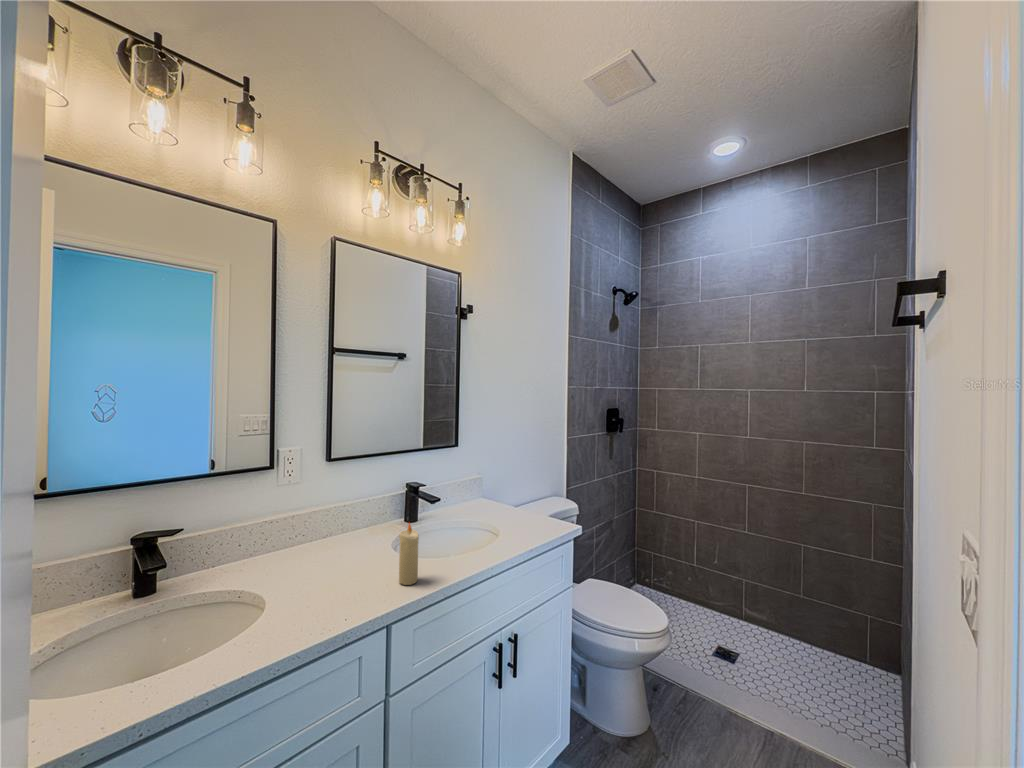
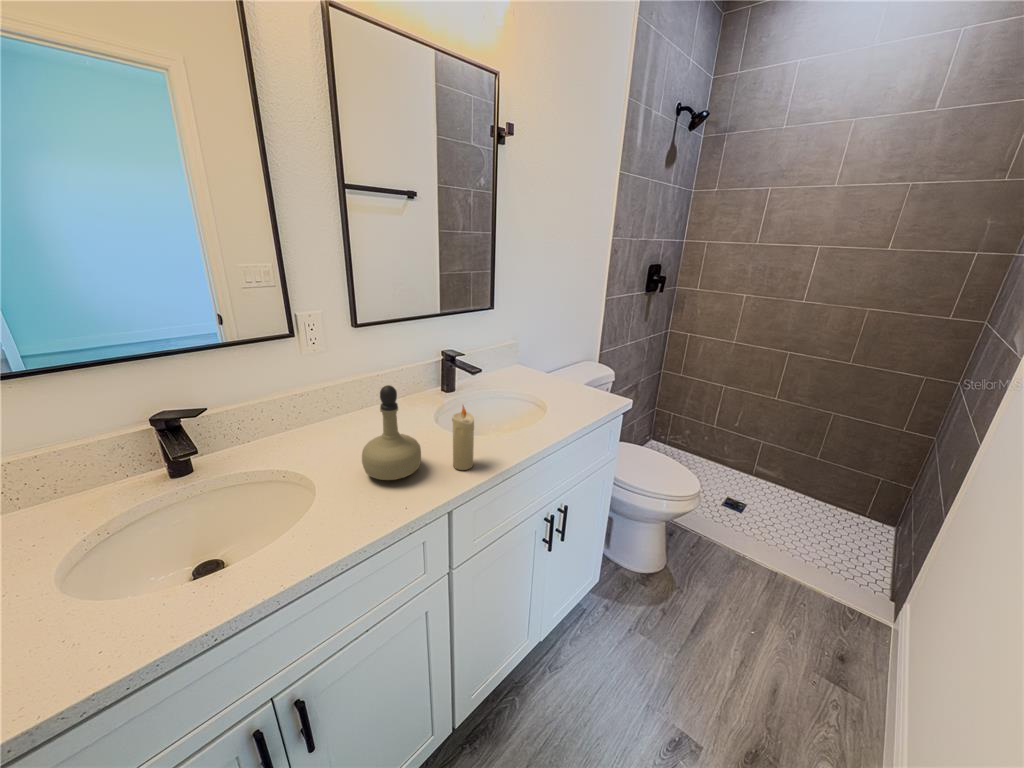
perfume bottle: none [316,505,371,593] -> present [362,385,421,480]

